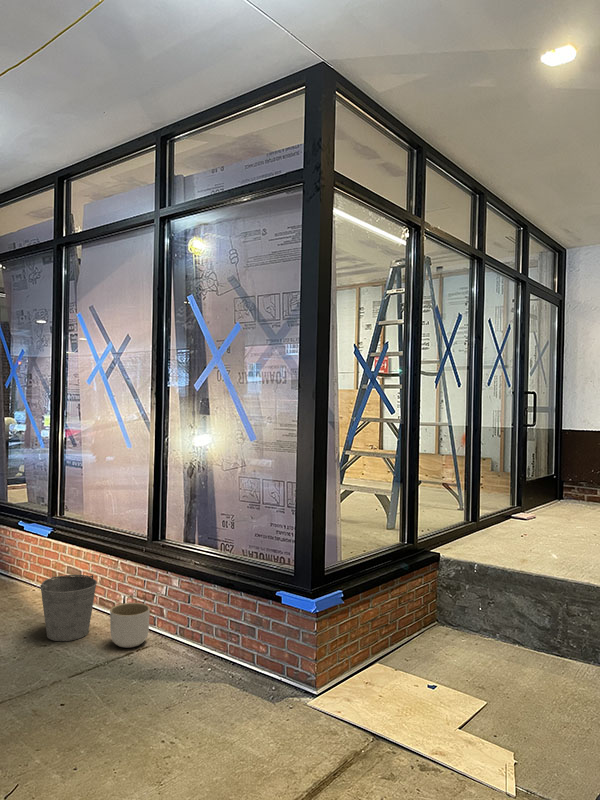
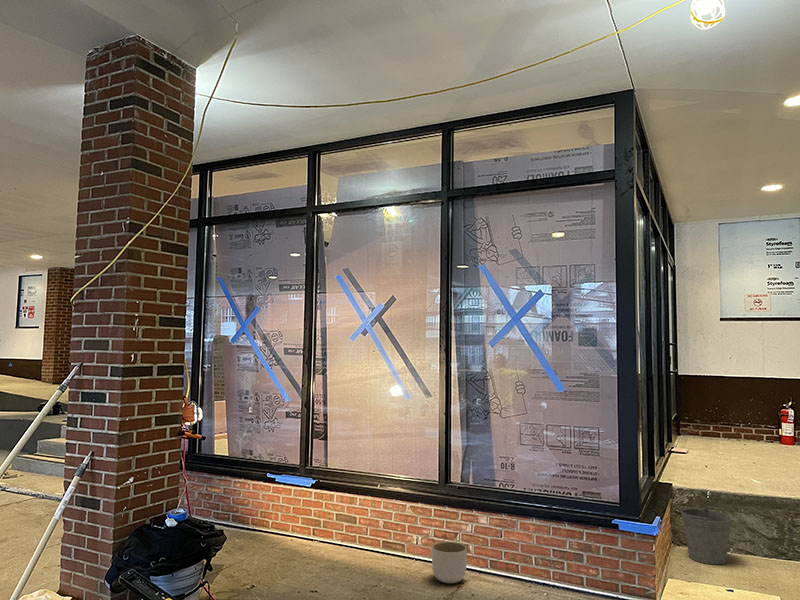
bucket: present [40,575,97,641] -> present [680,508,732,564]

